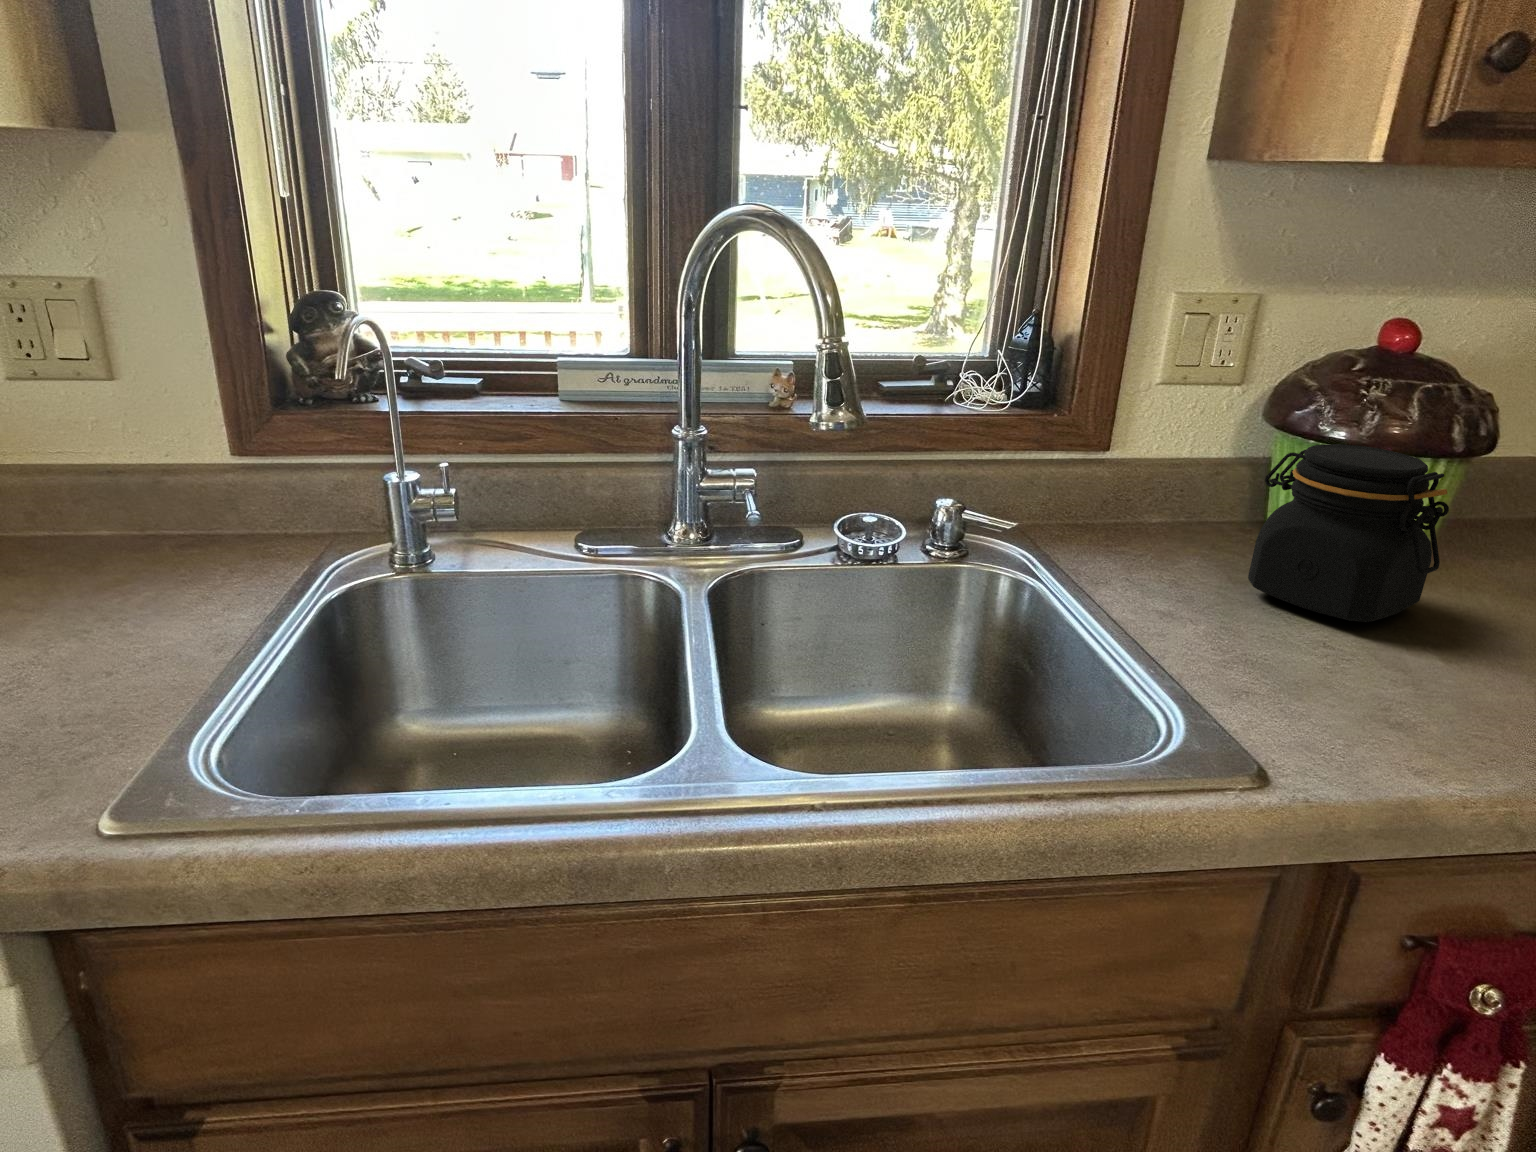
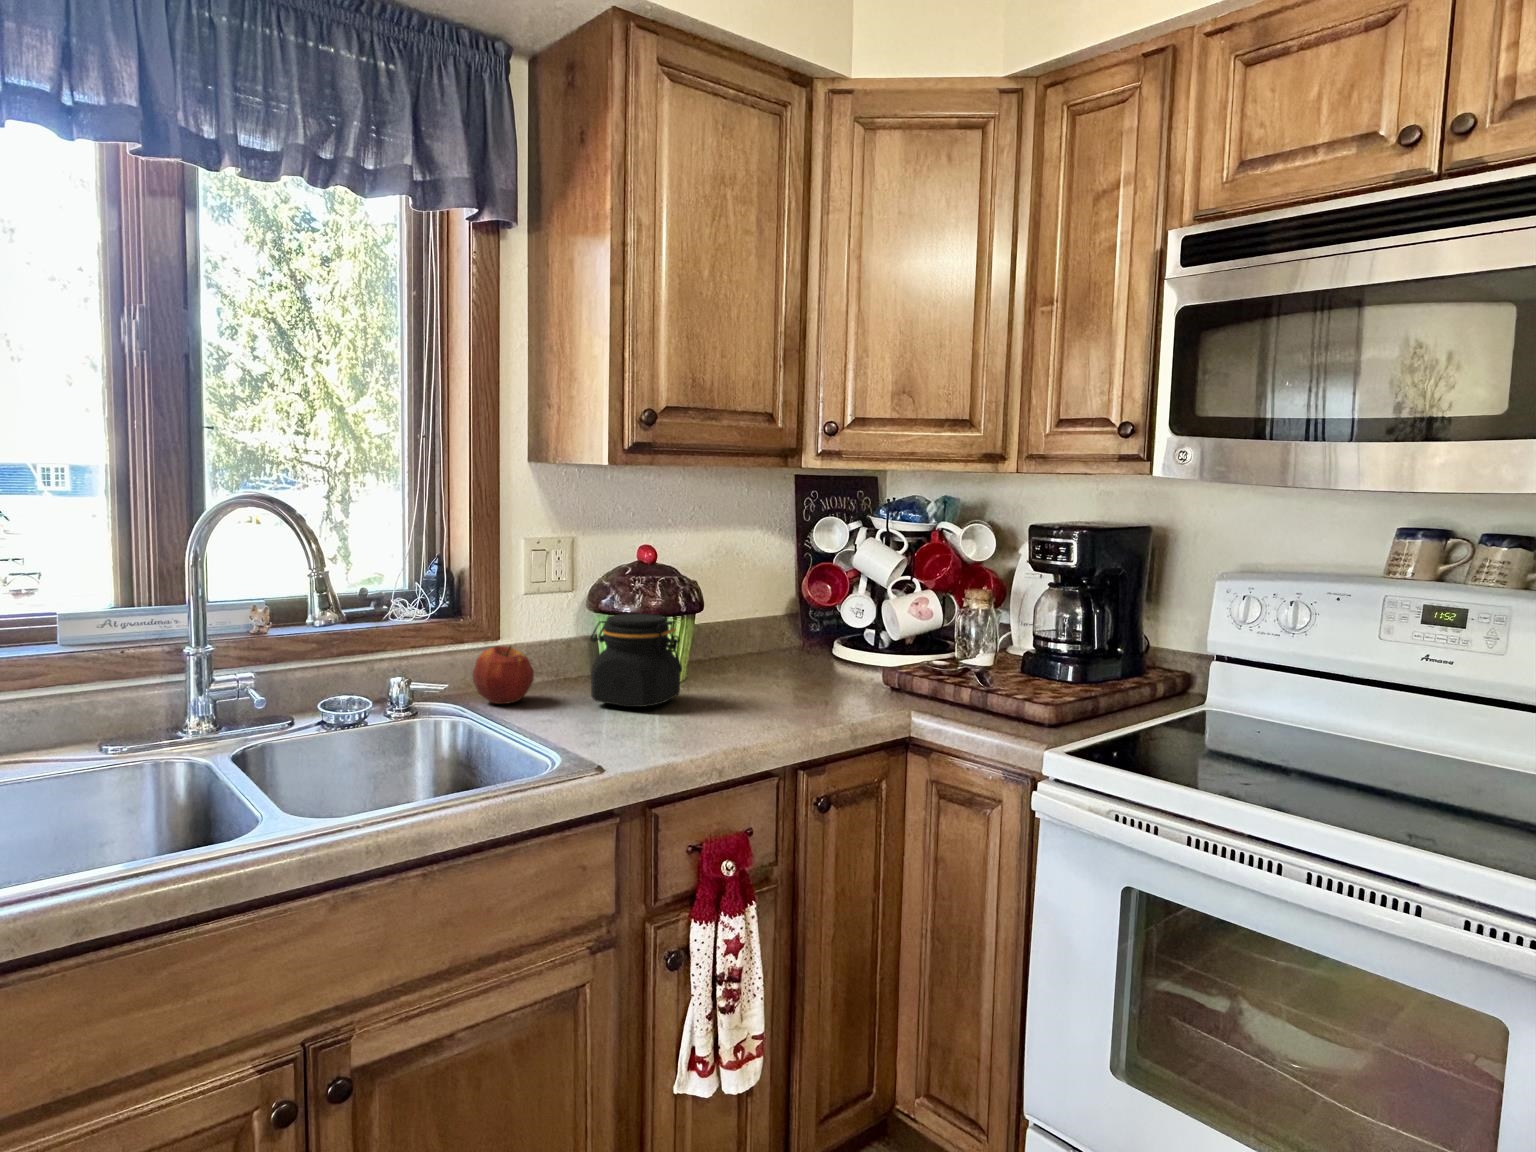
apple: none [1057,468,1156,562] -> present [473,646,534,704]

